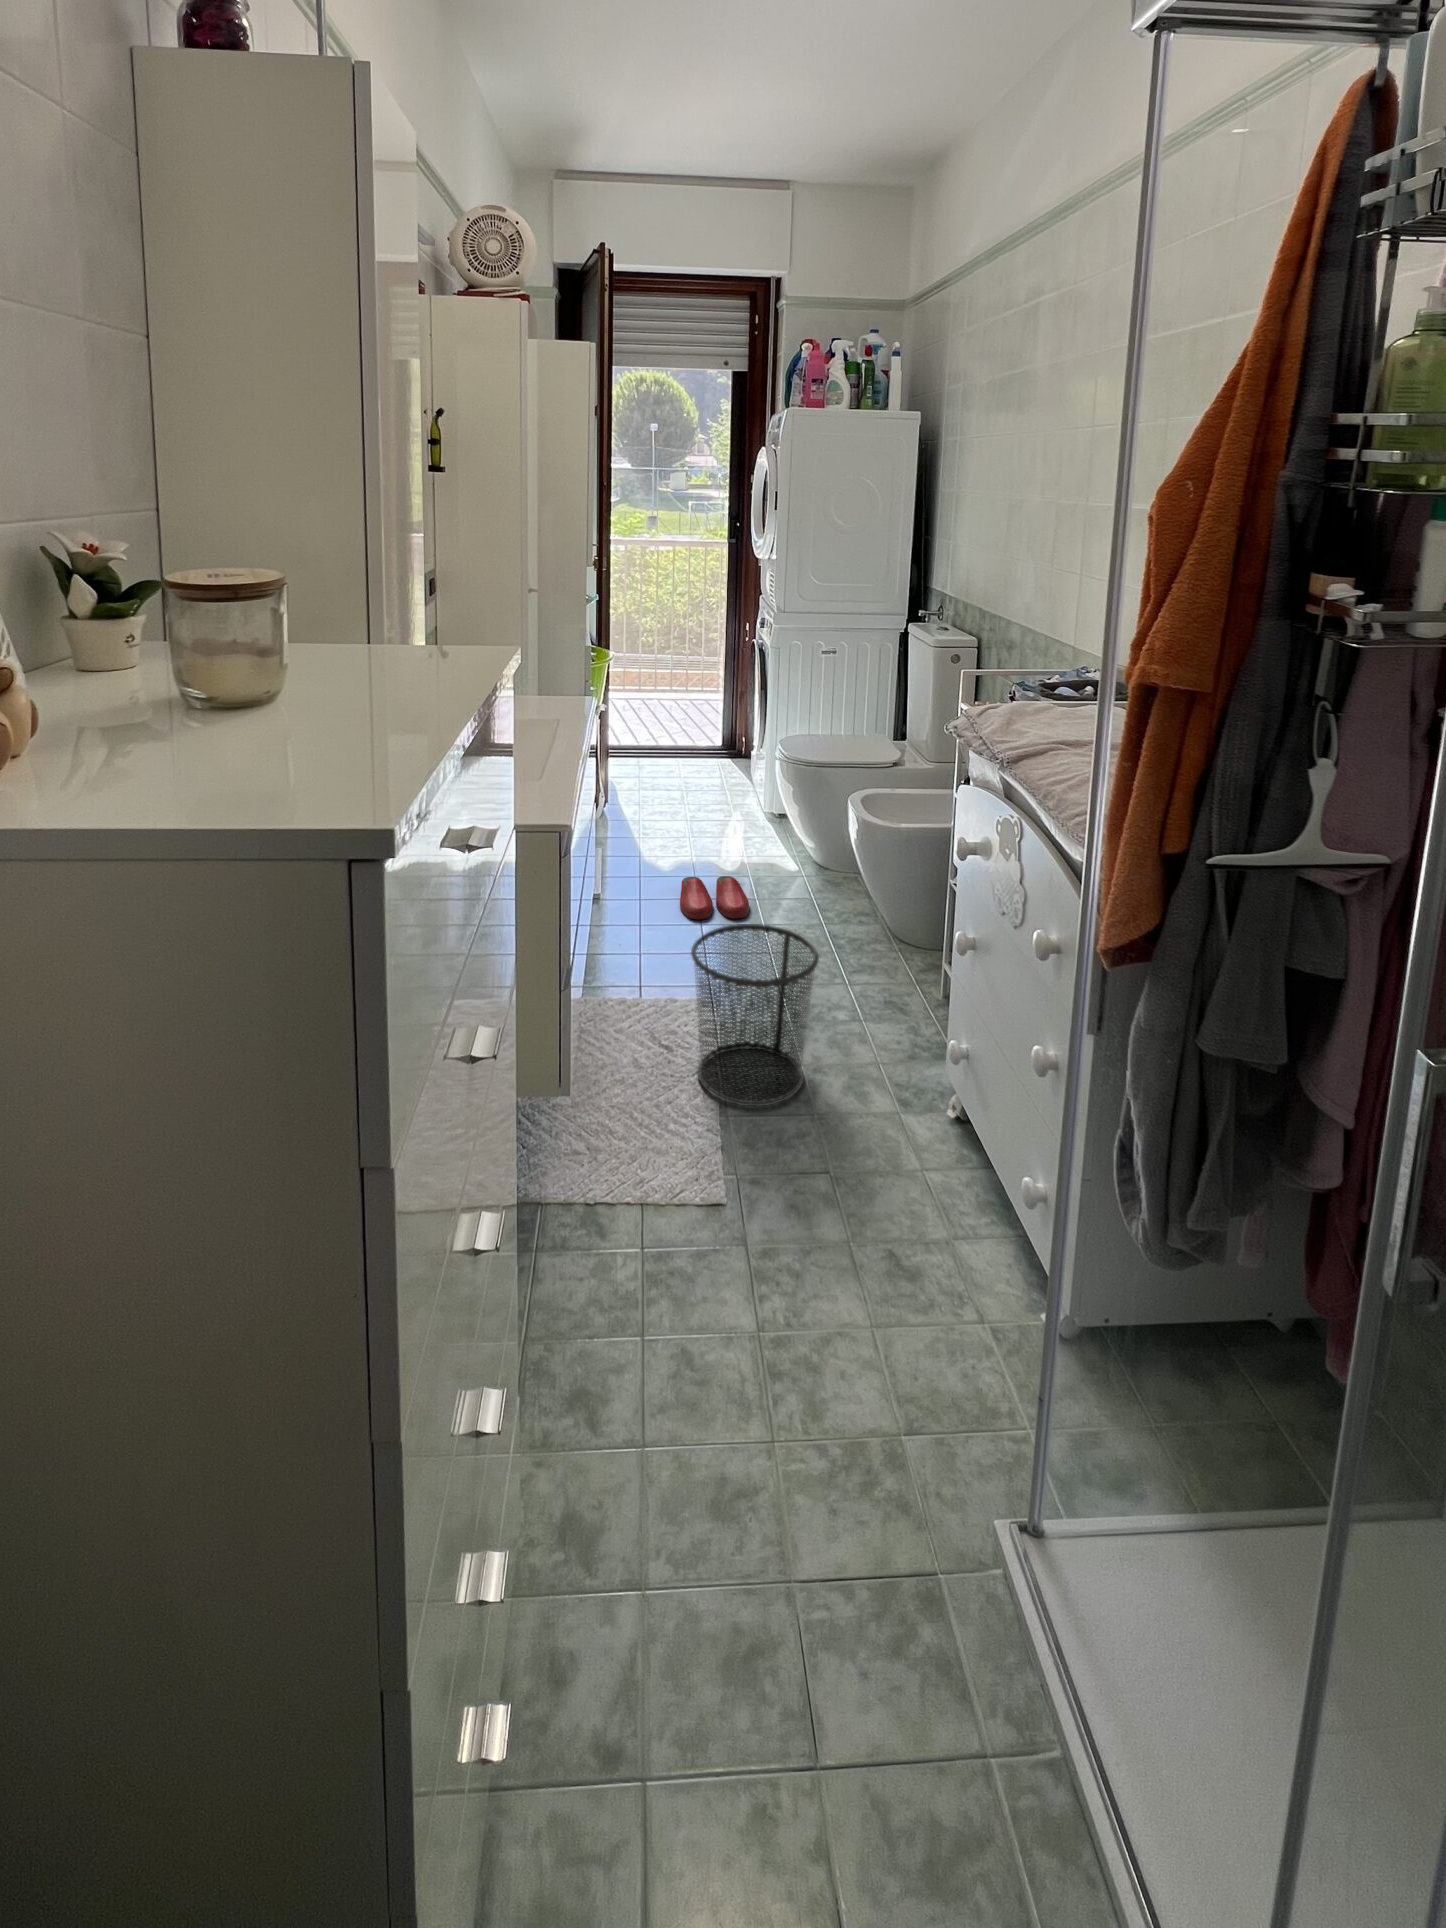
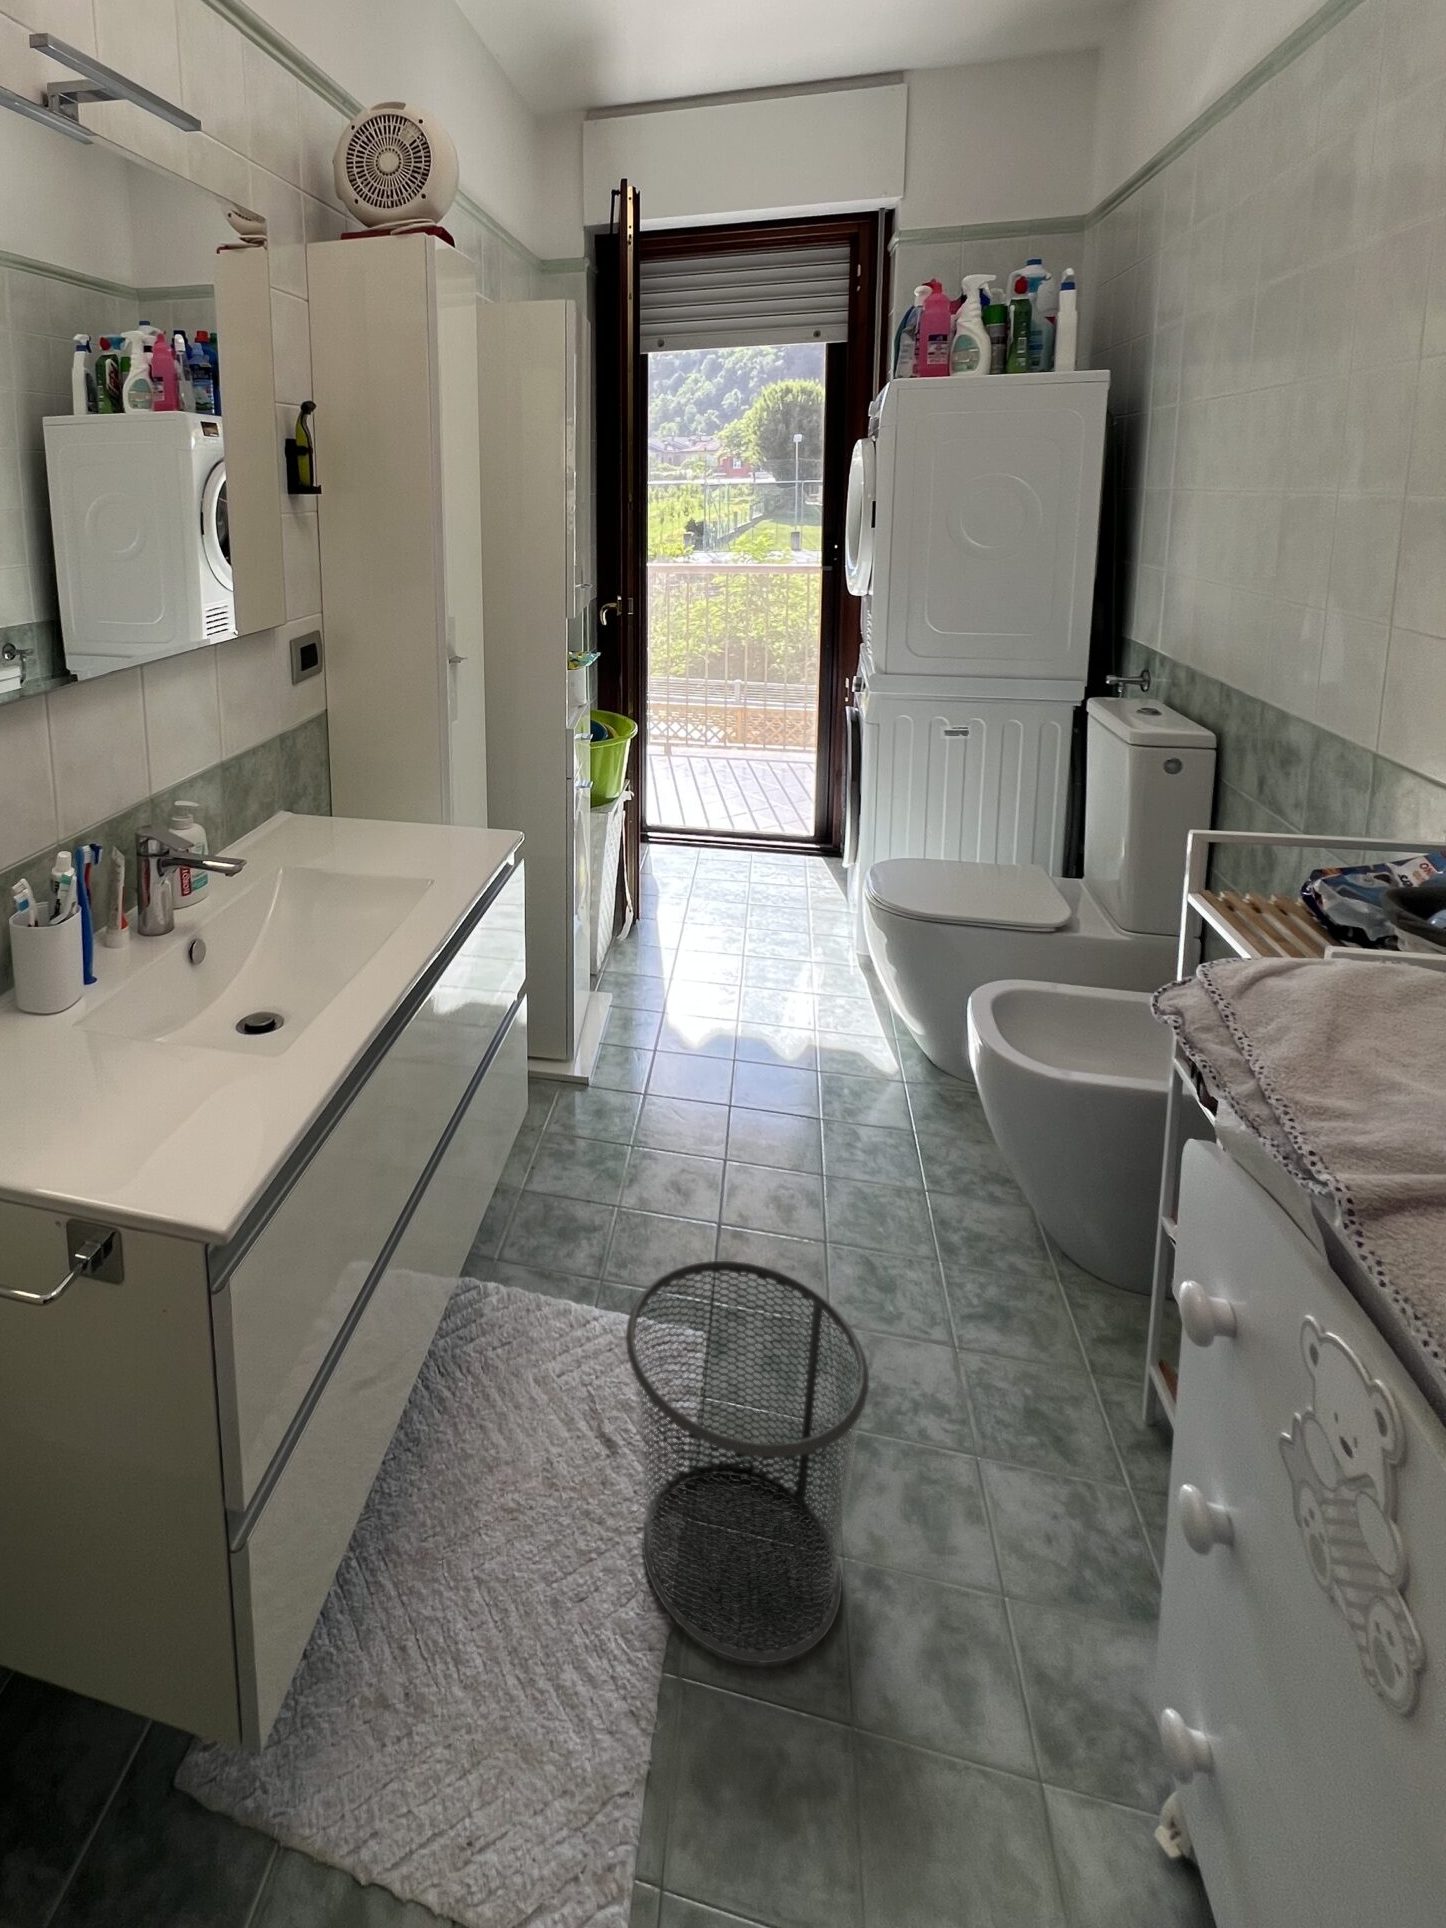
slippers: present [680,876,749,920] -> none [697,1067,804,1159]

